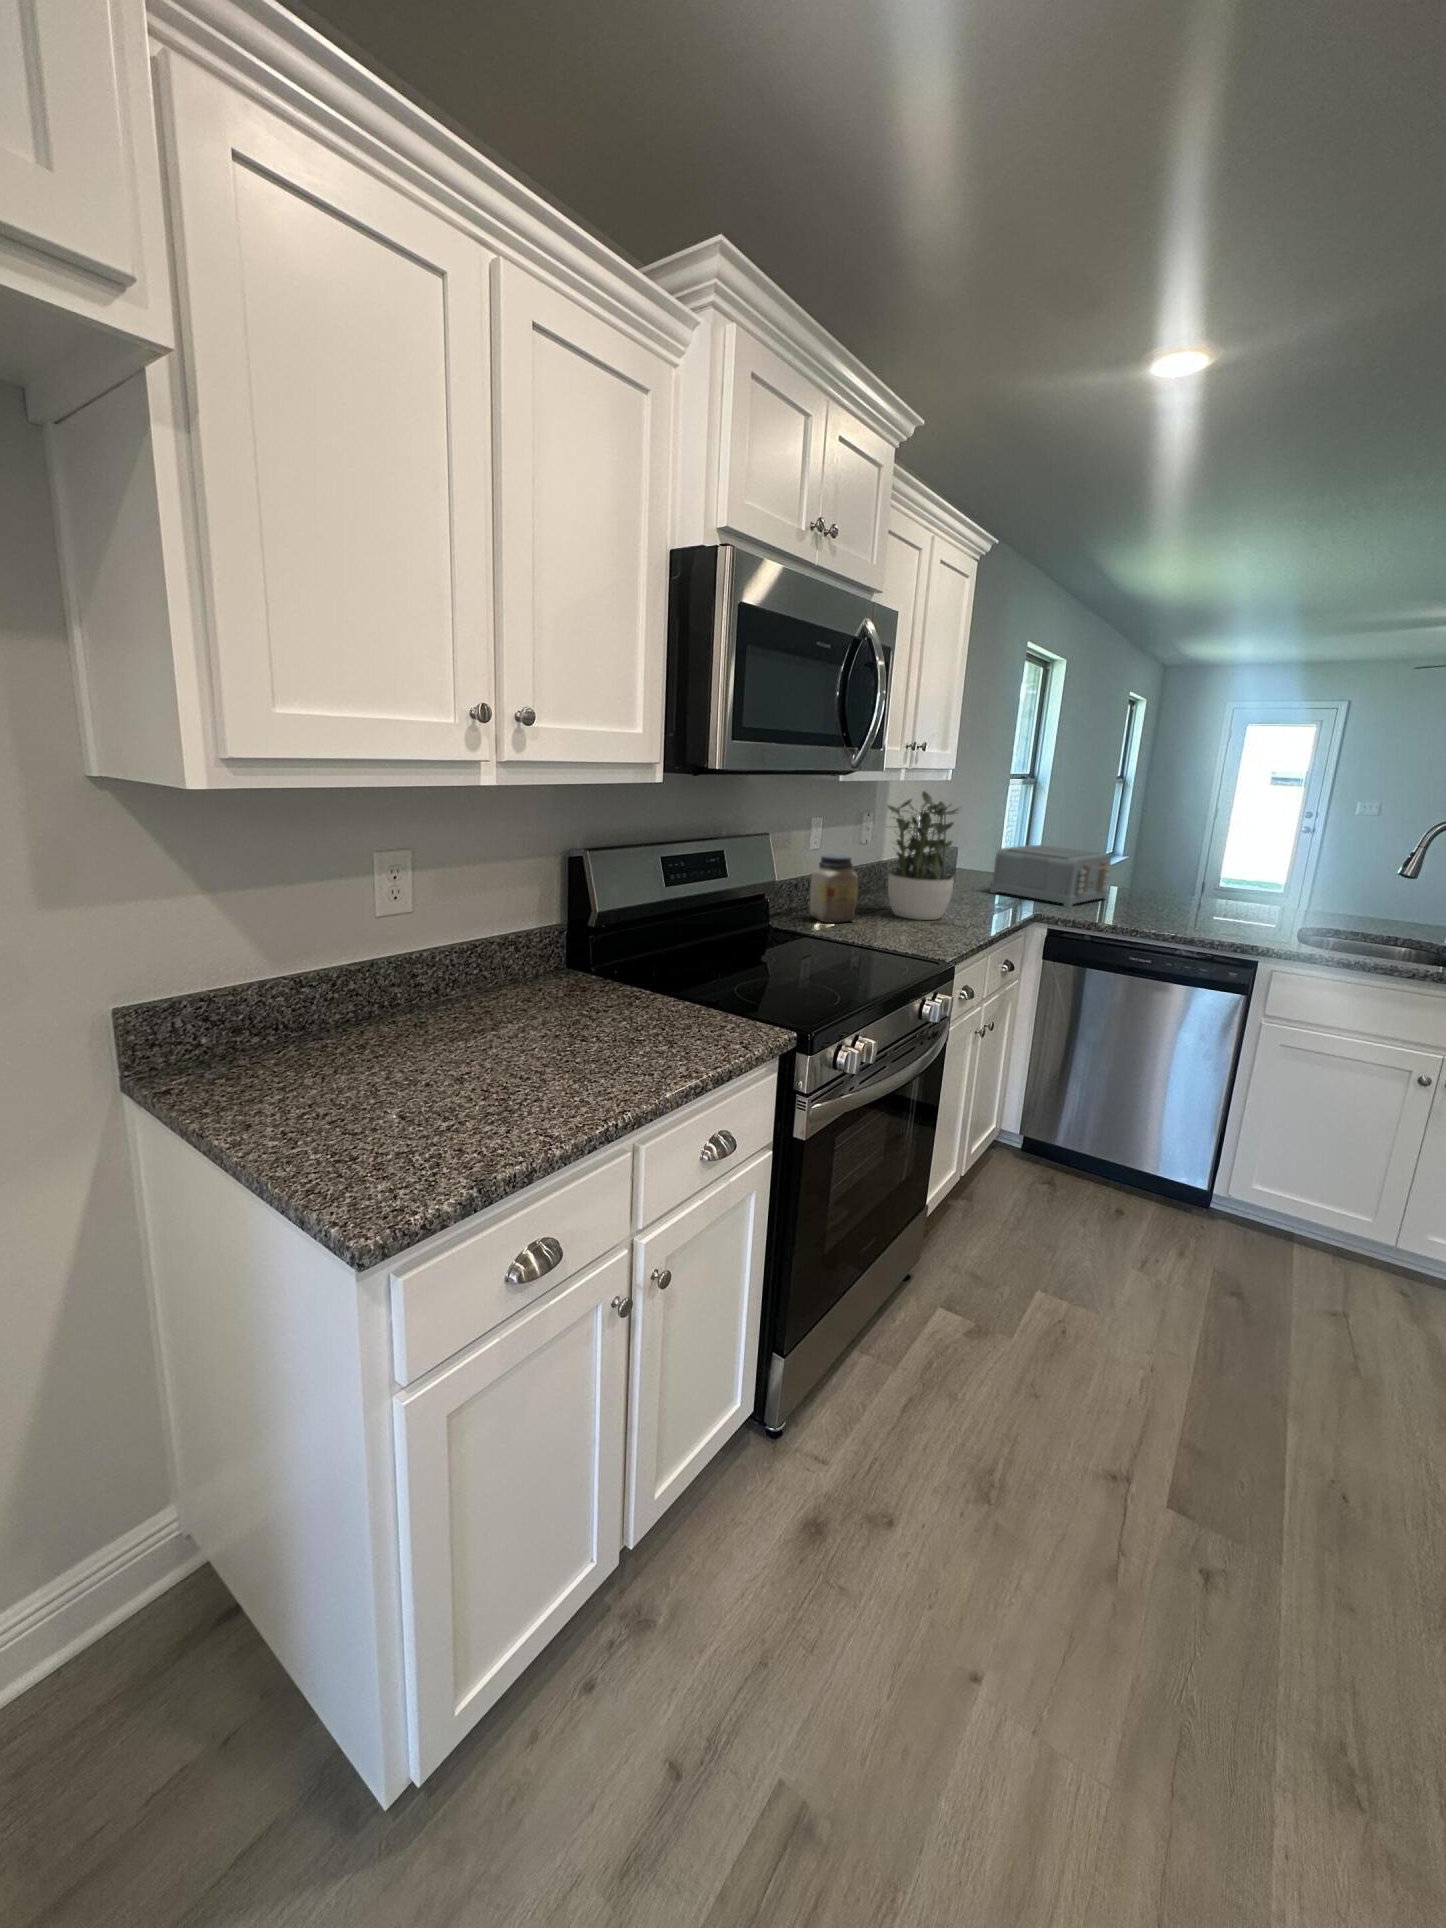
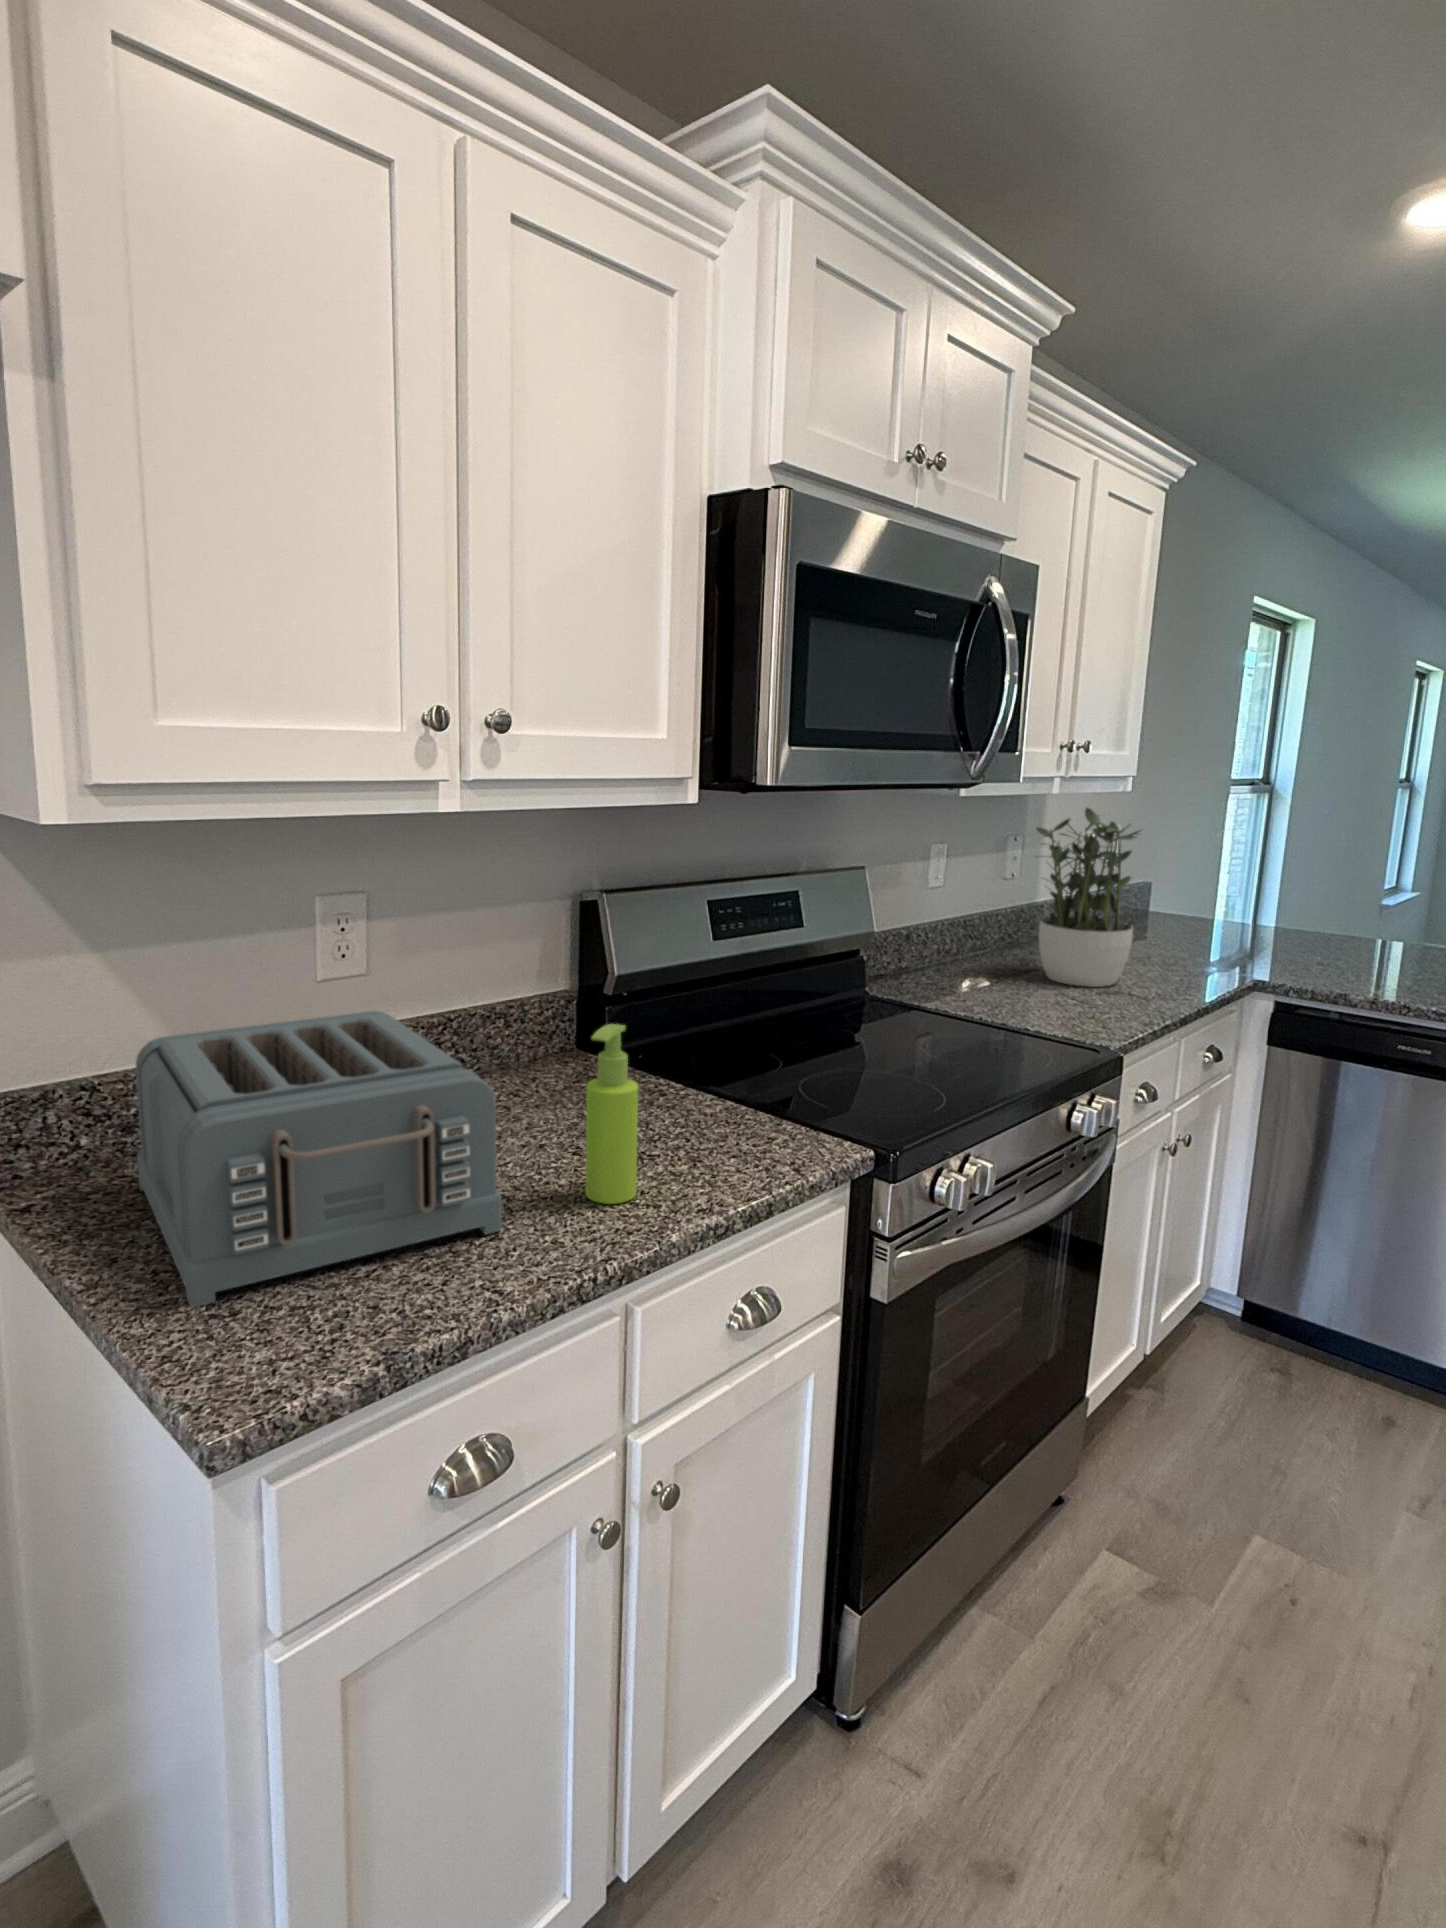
toaster: present [990,845,1111,907] -> present [136,1011,502,1307]
jar: present [810,855,858,923] -> none [926,895,993,990]
soap dispenser: none [597,943,636,1074] -> present [585,1024,638,1204]

